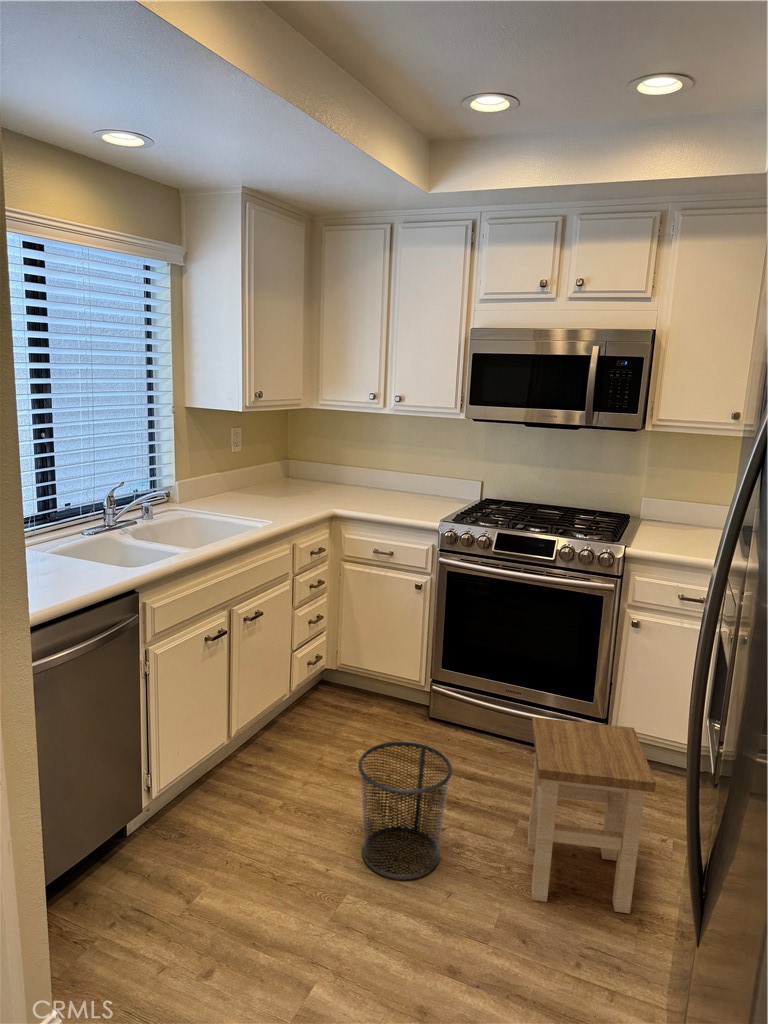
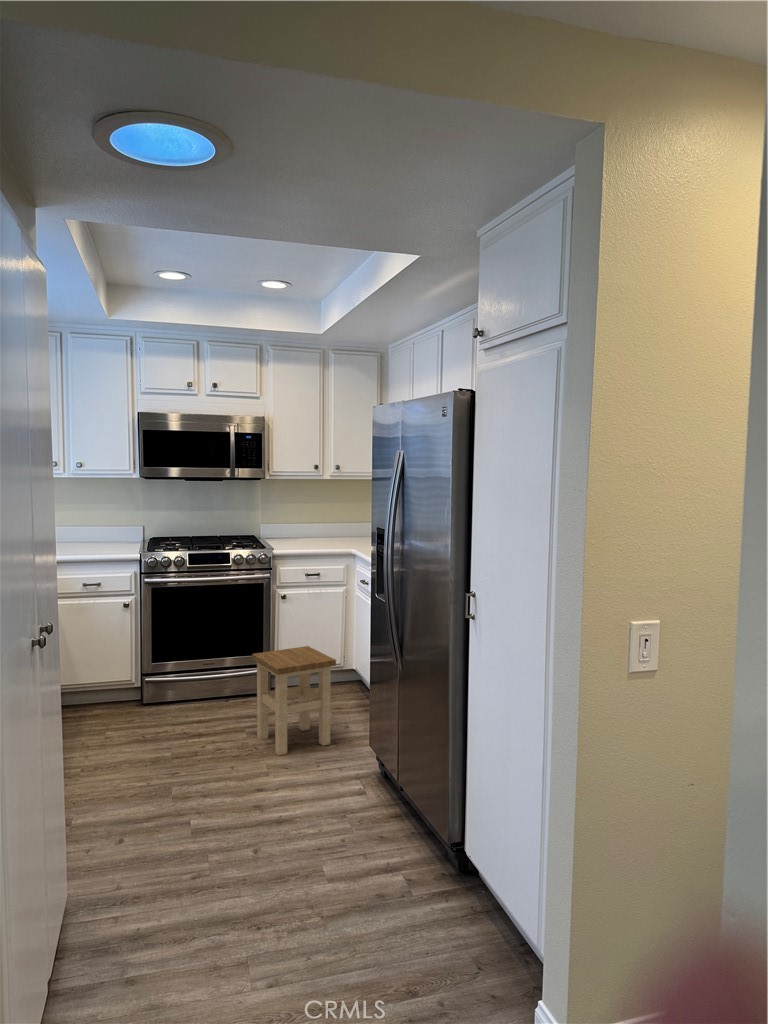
waste bin: present [358,741,452,879] -> none [154,689,220,774]

